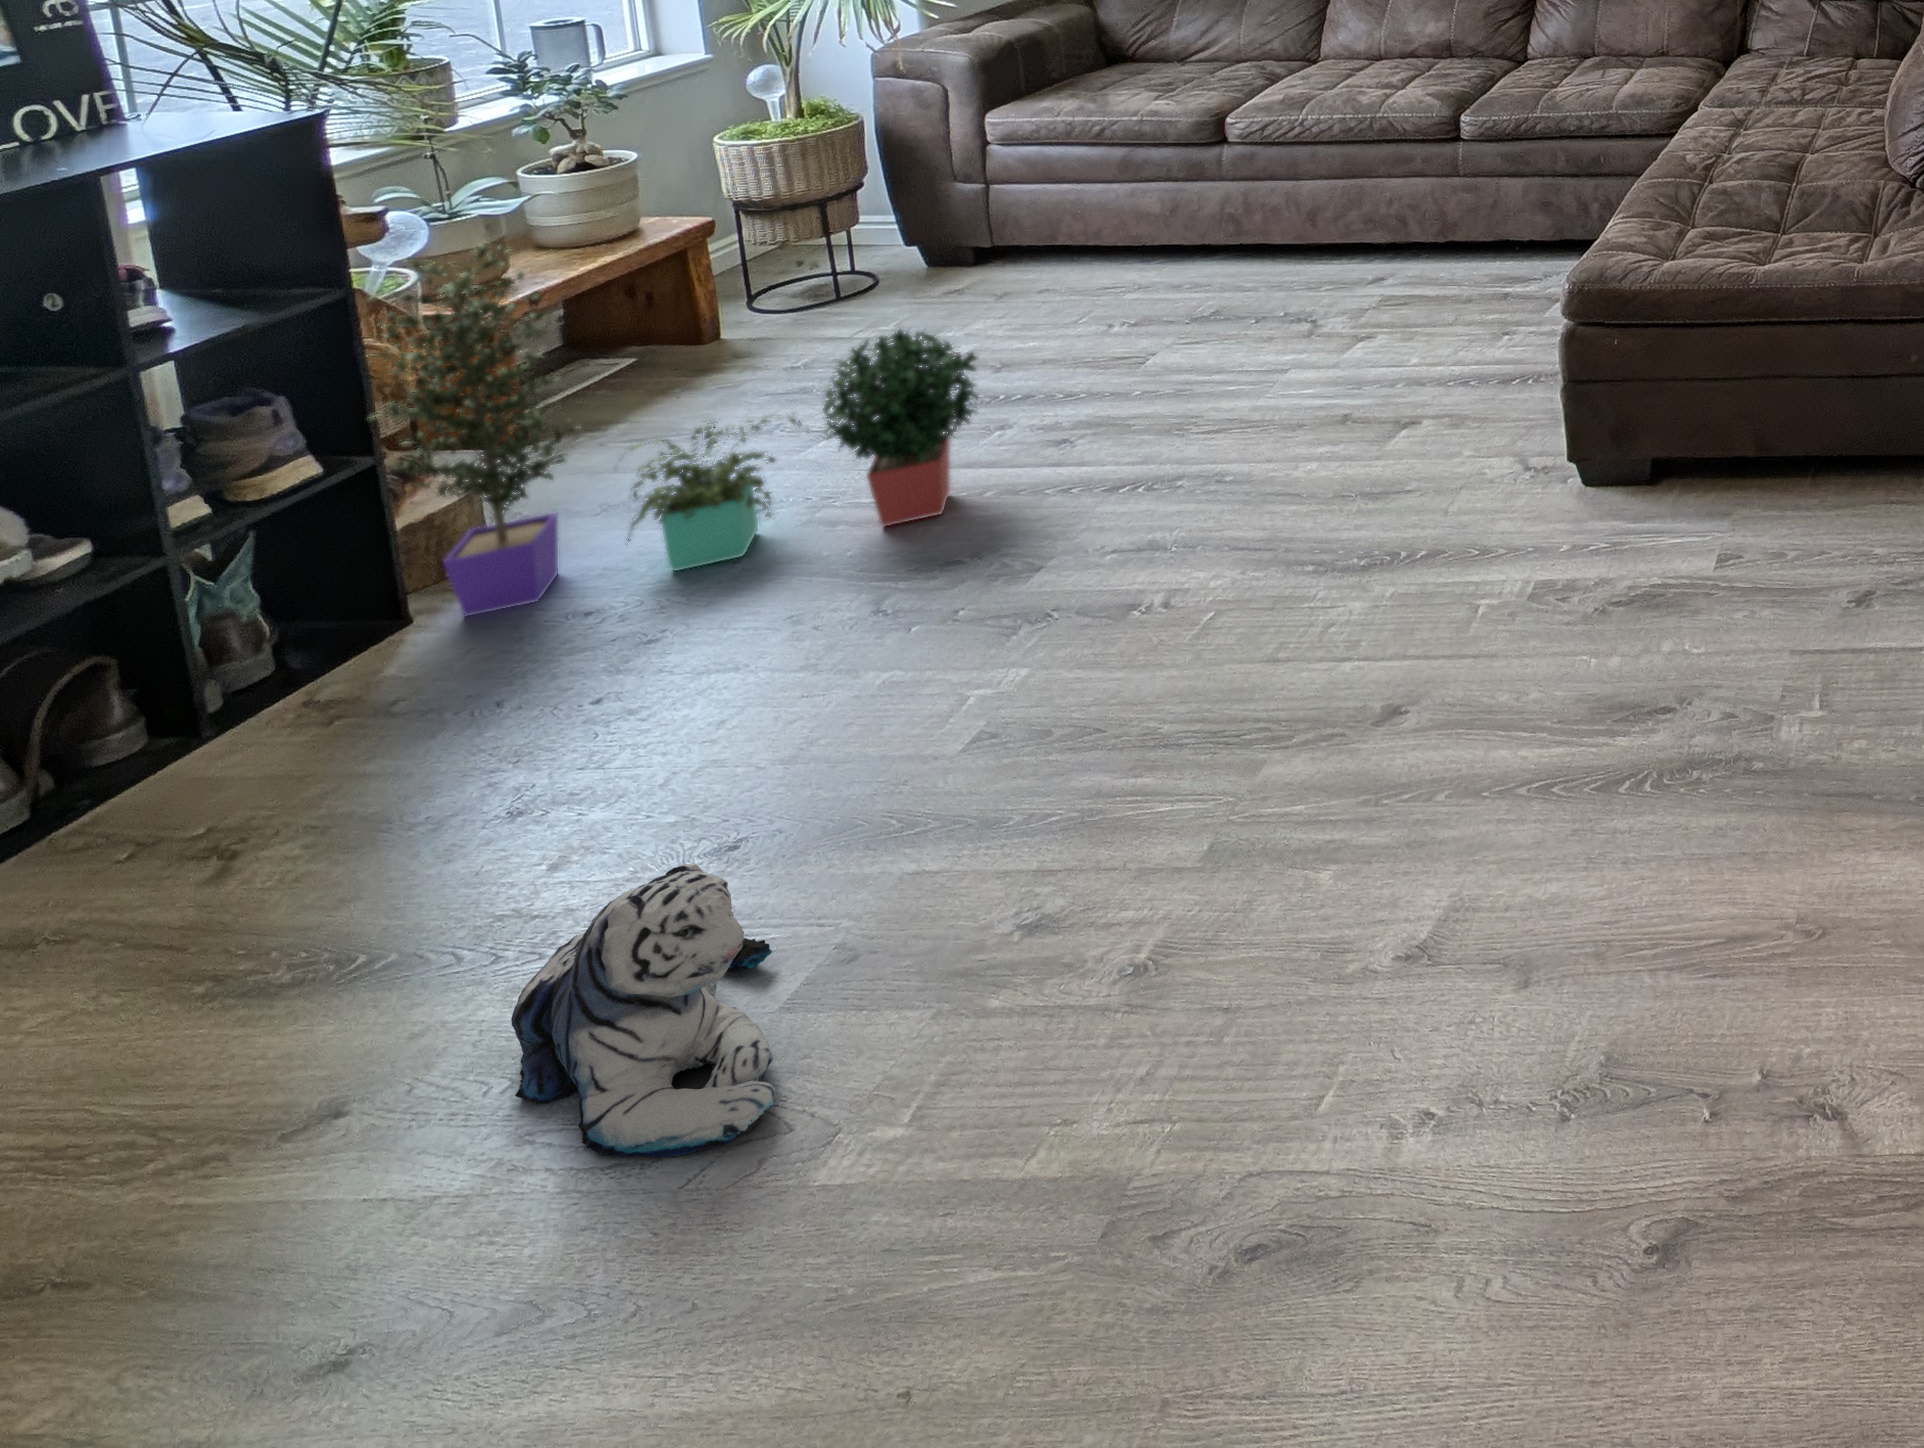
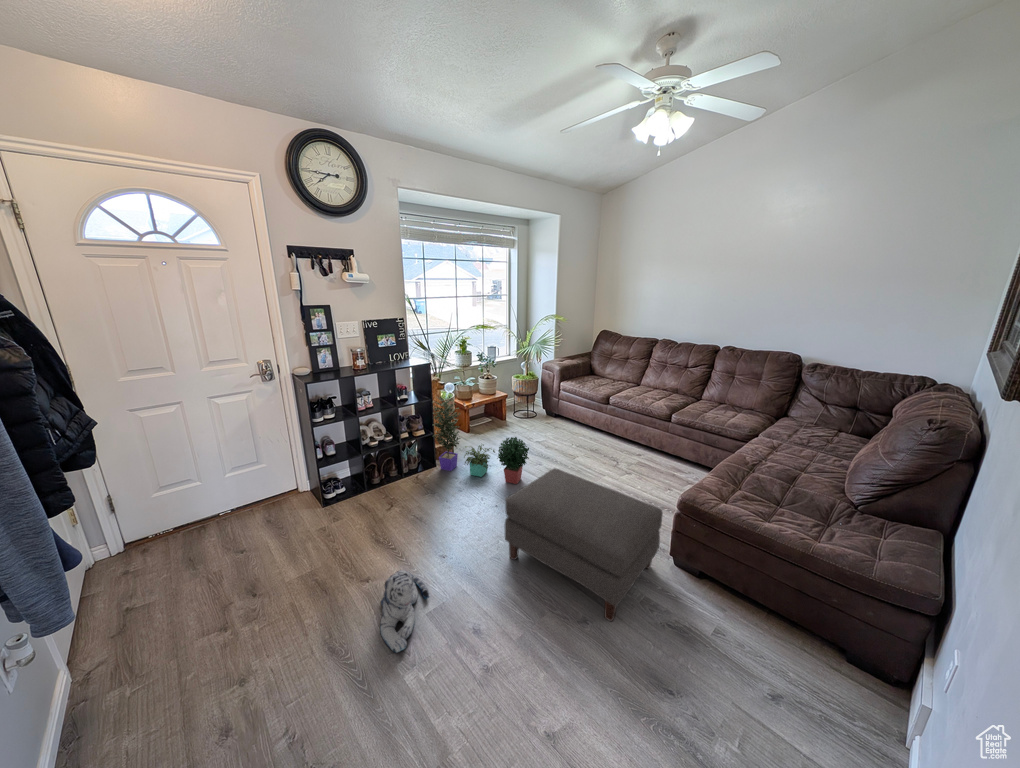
ottoman: none [1003,332,1538,706] -> present [505,468,663,621]

